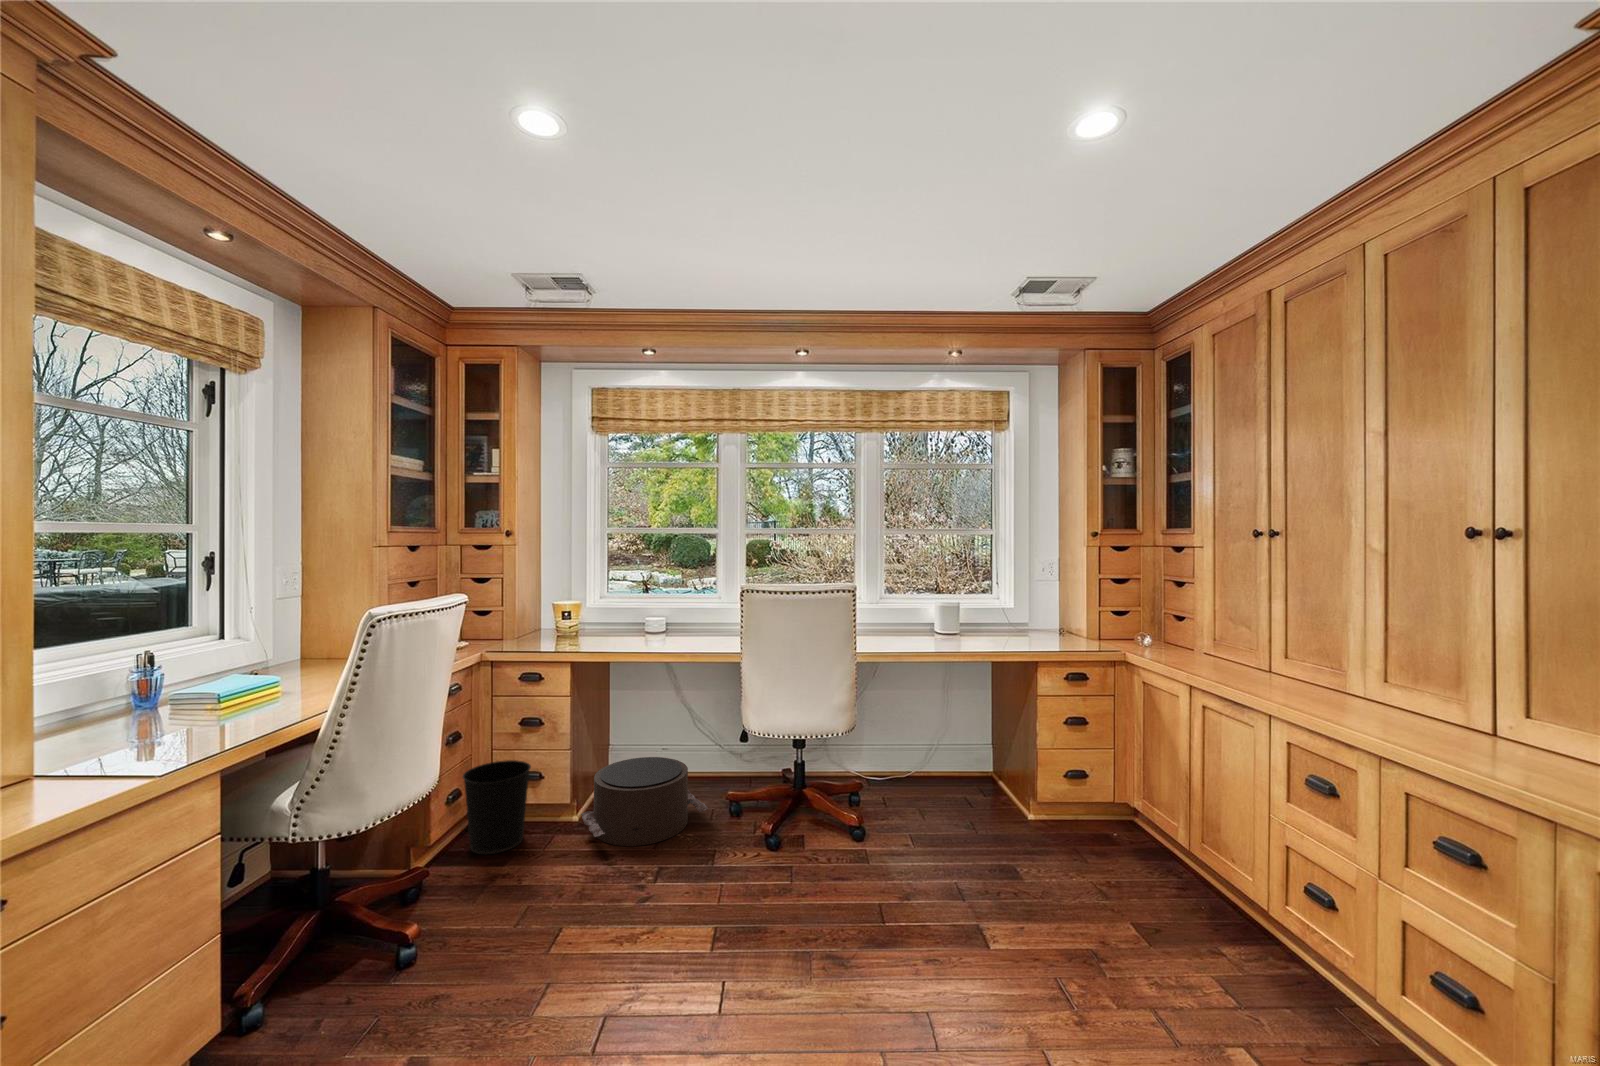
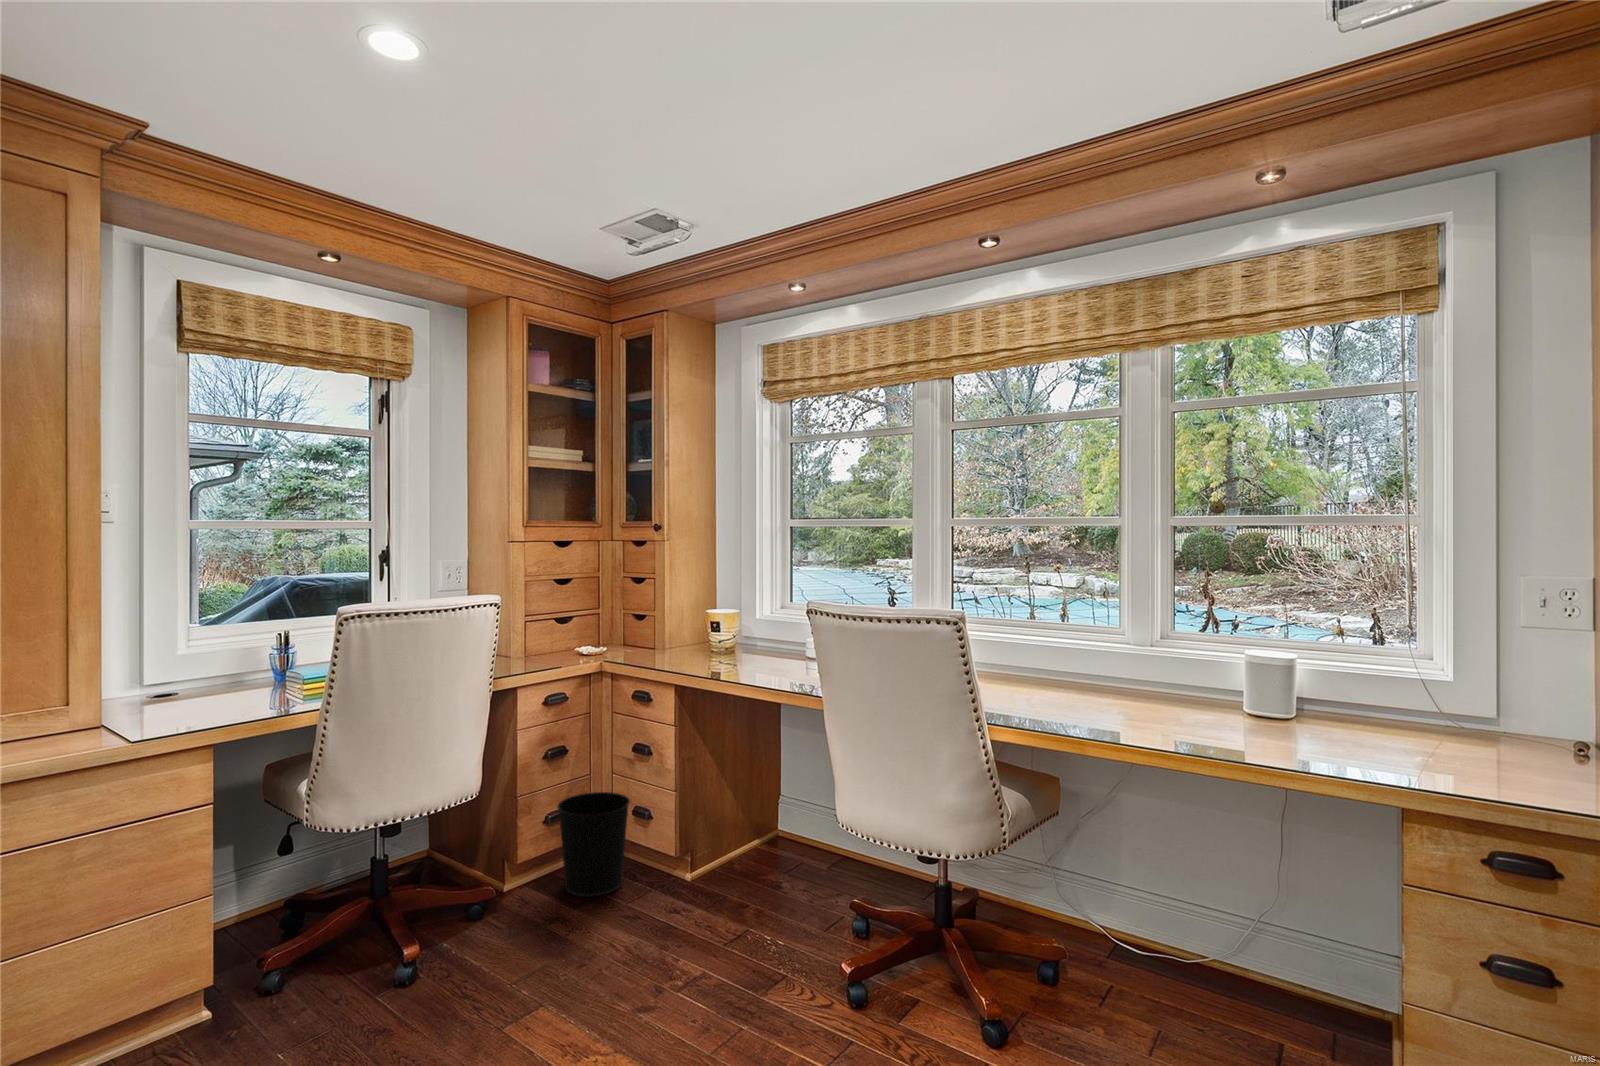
pouf: present [581,757,708,846] -> none [658,823,815,941]

